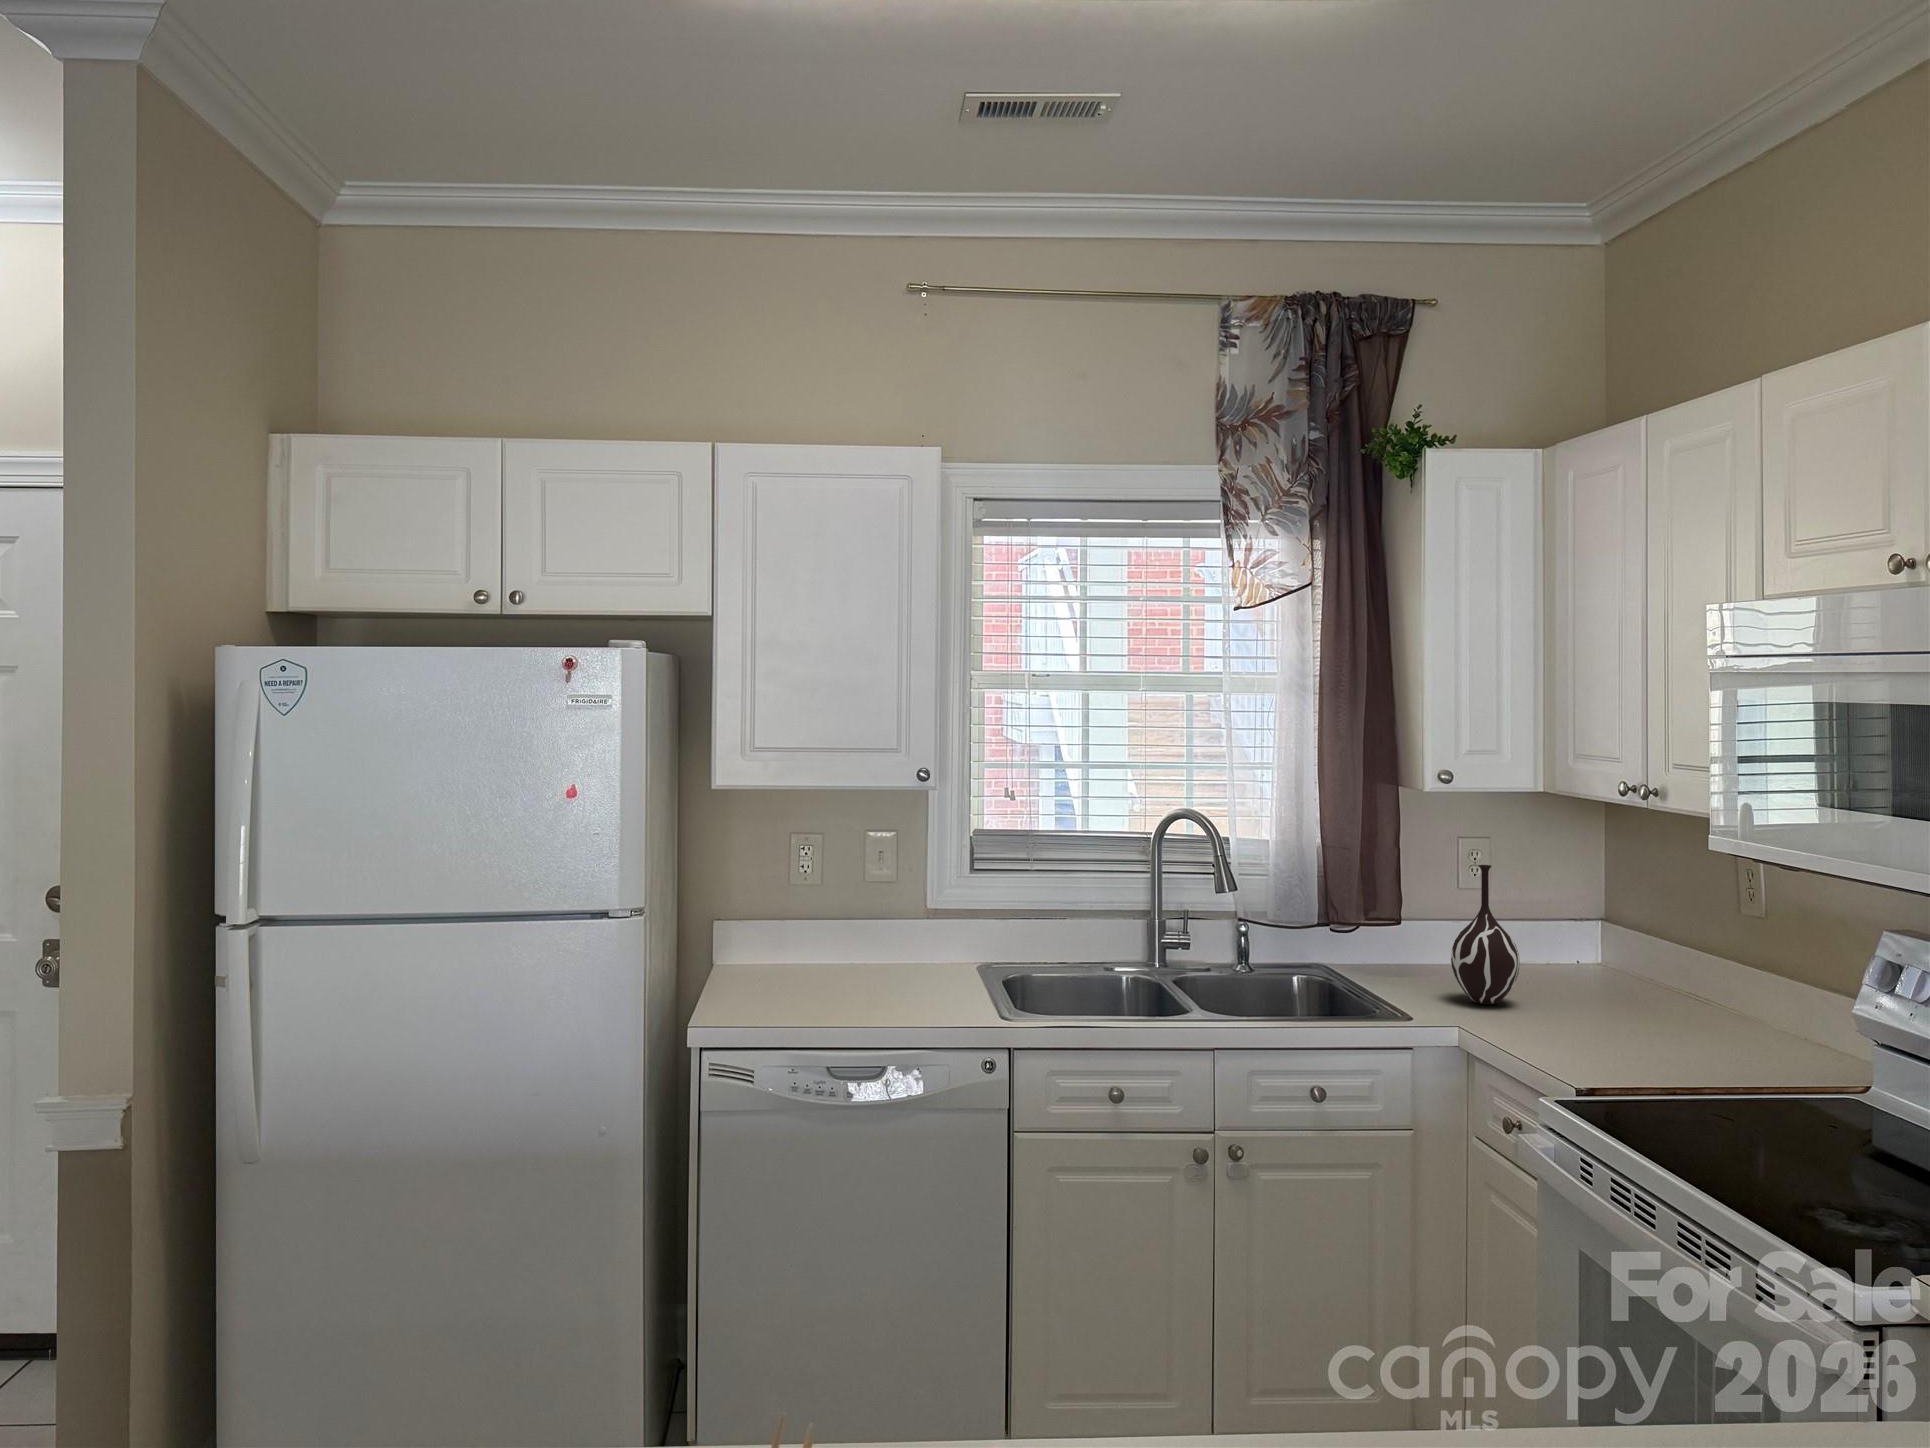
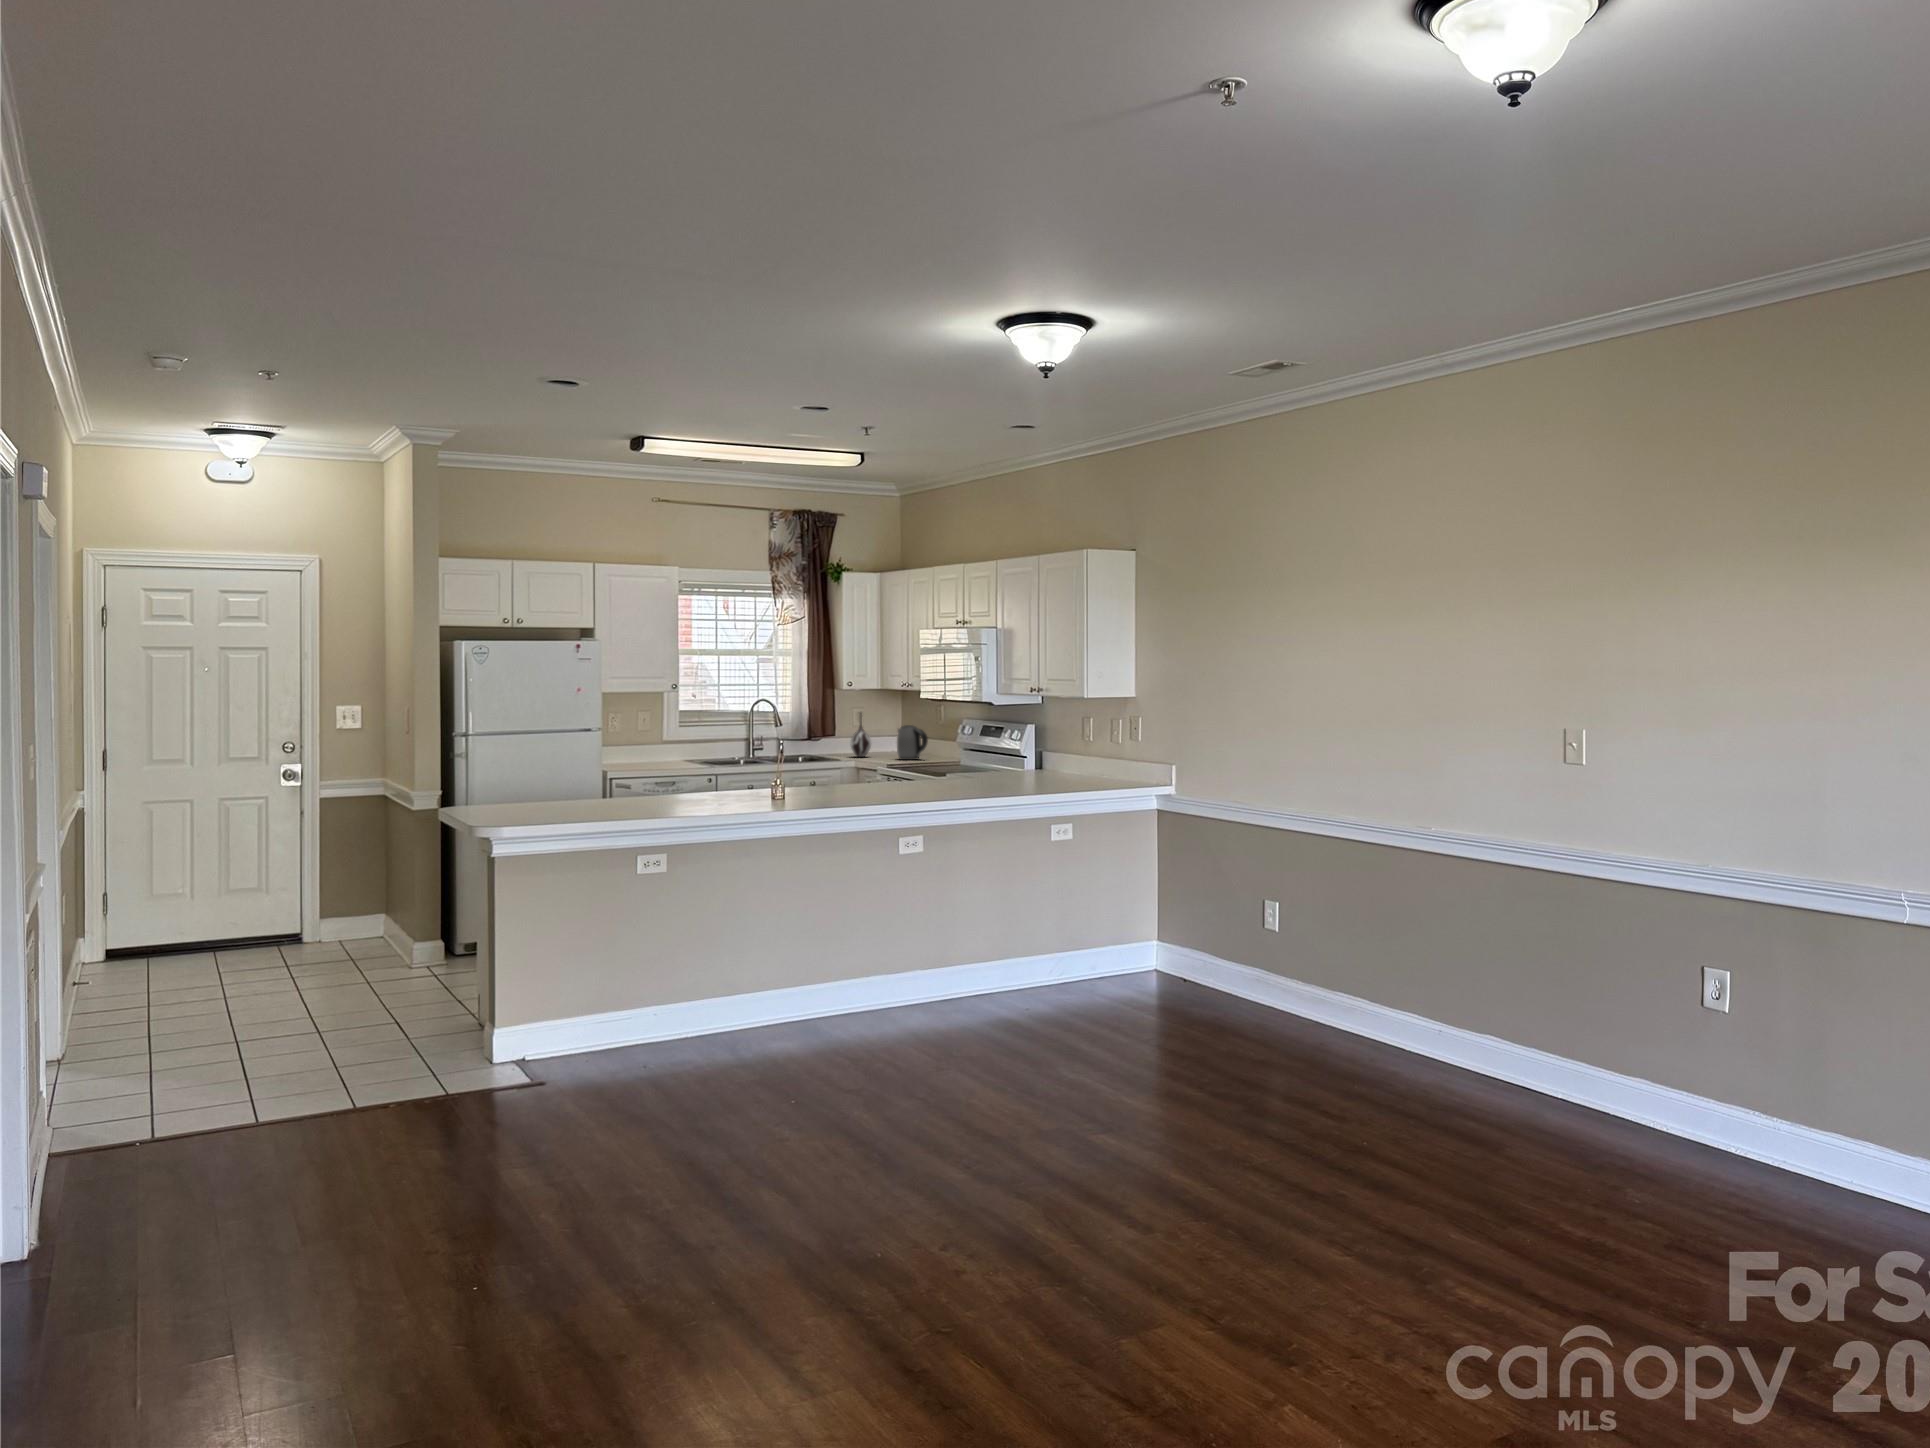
kettle: none [1619,927,1747,1052] -> present [897,725,928,760]

